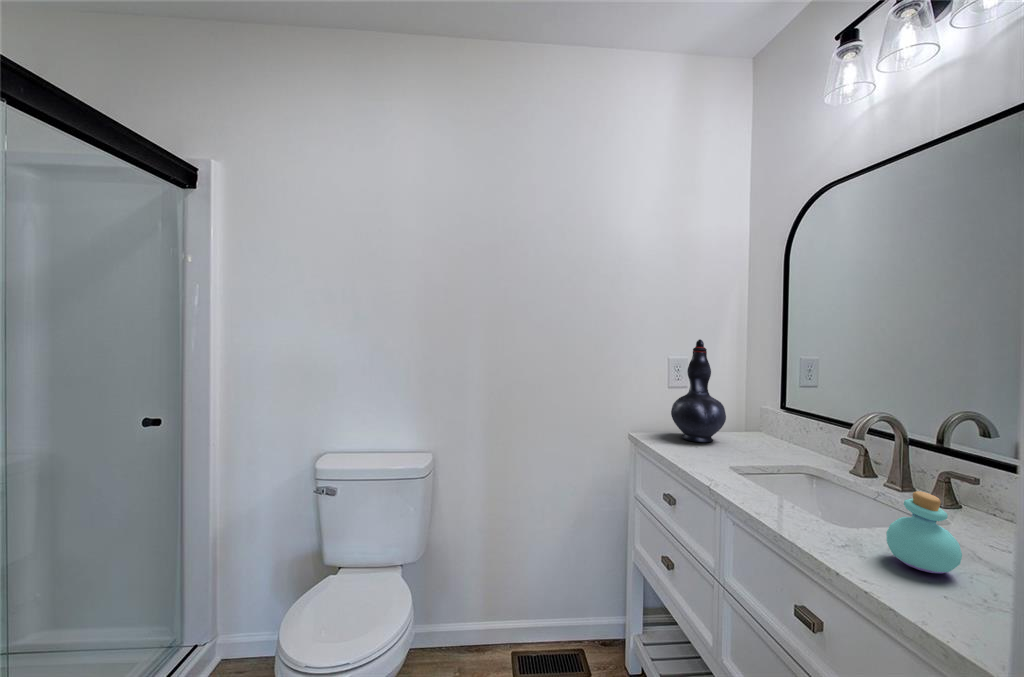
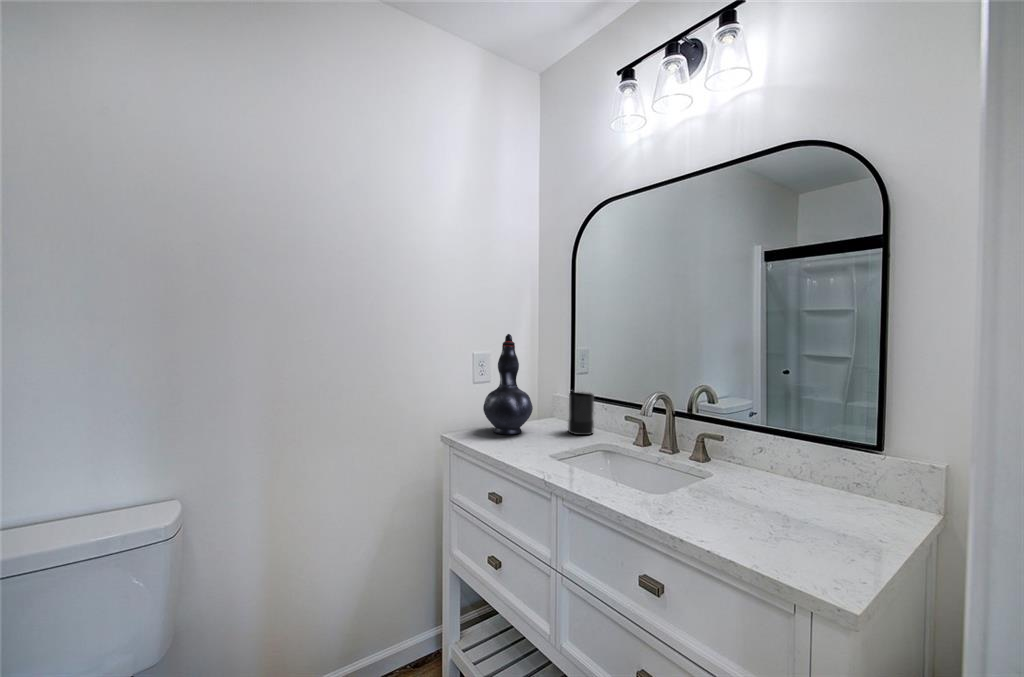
candle: none [767,402,804,455] -> present [568,392,594,435]
perfume bottle: present [886,491,962,573] -> none [697,456,747,521]

